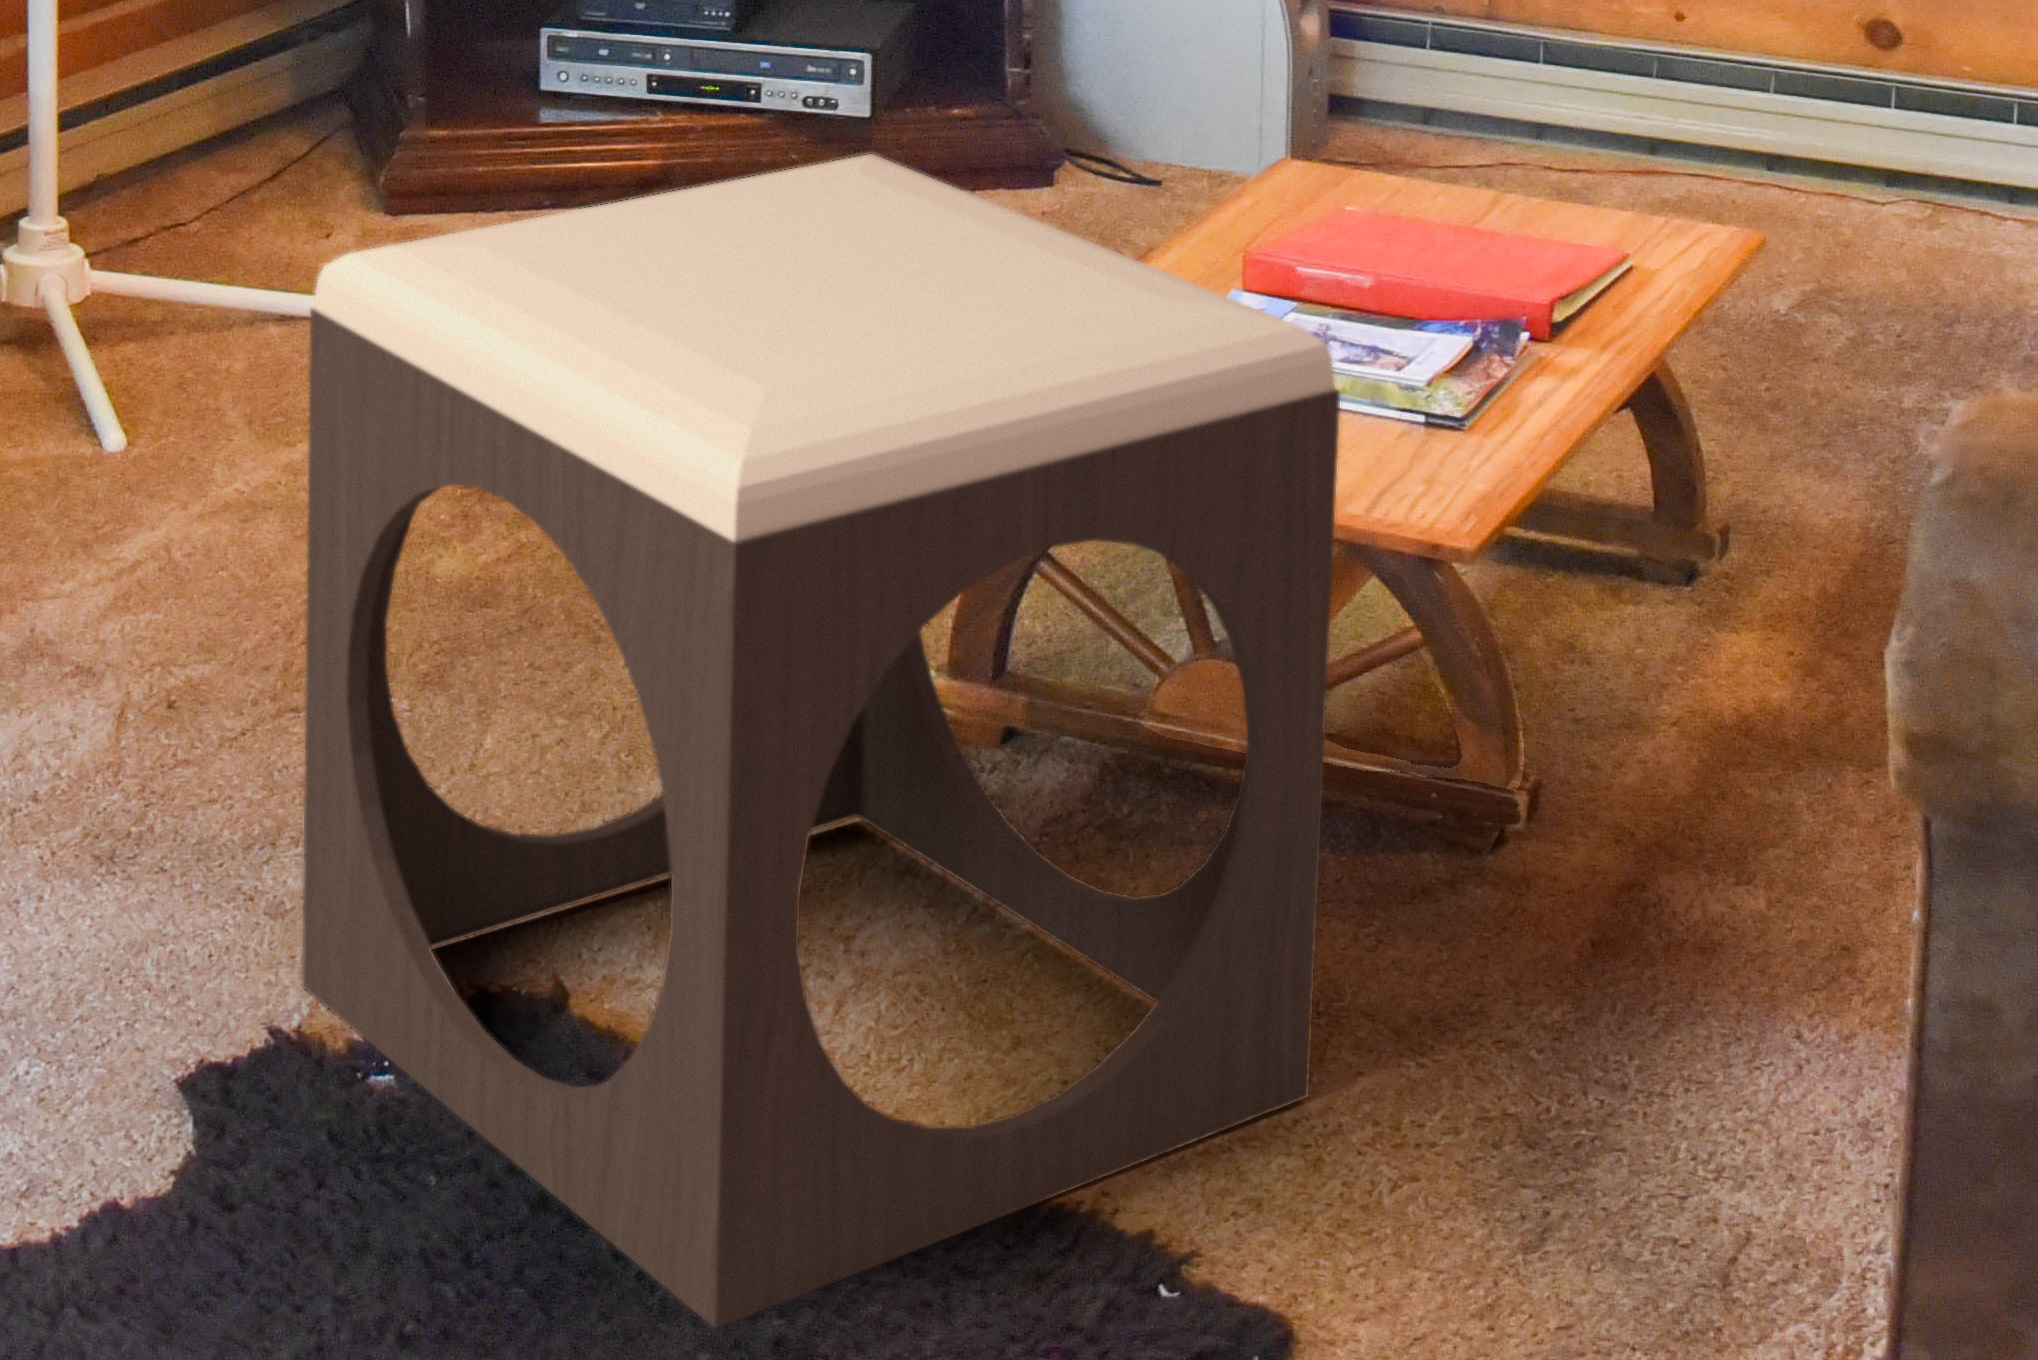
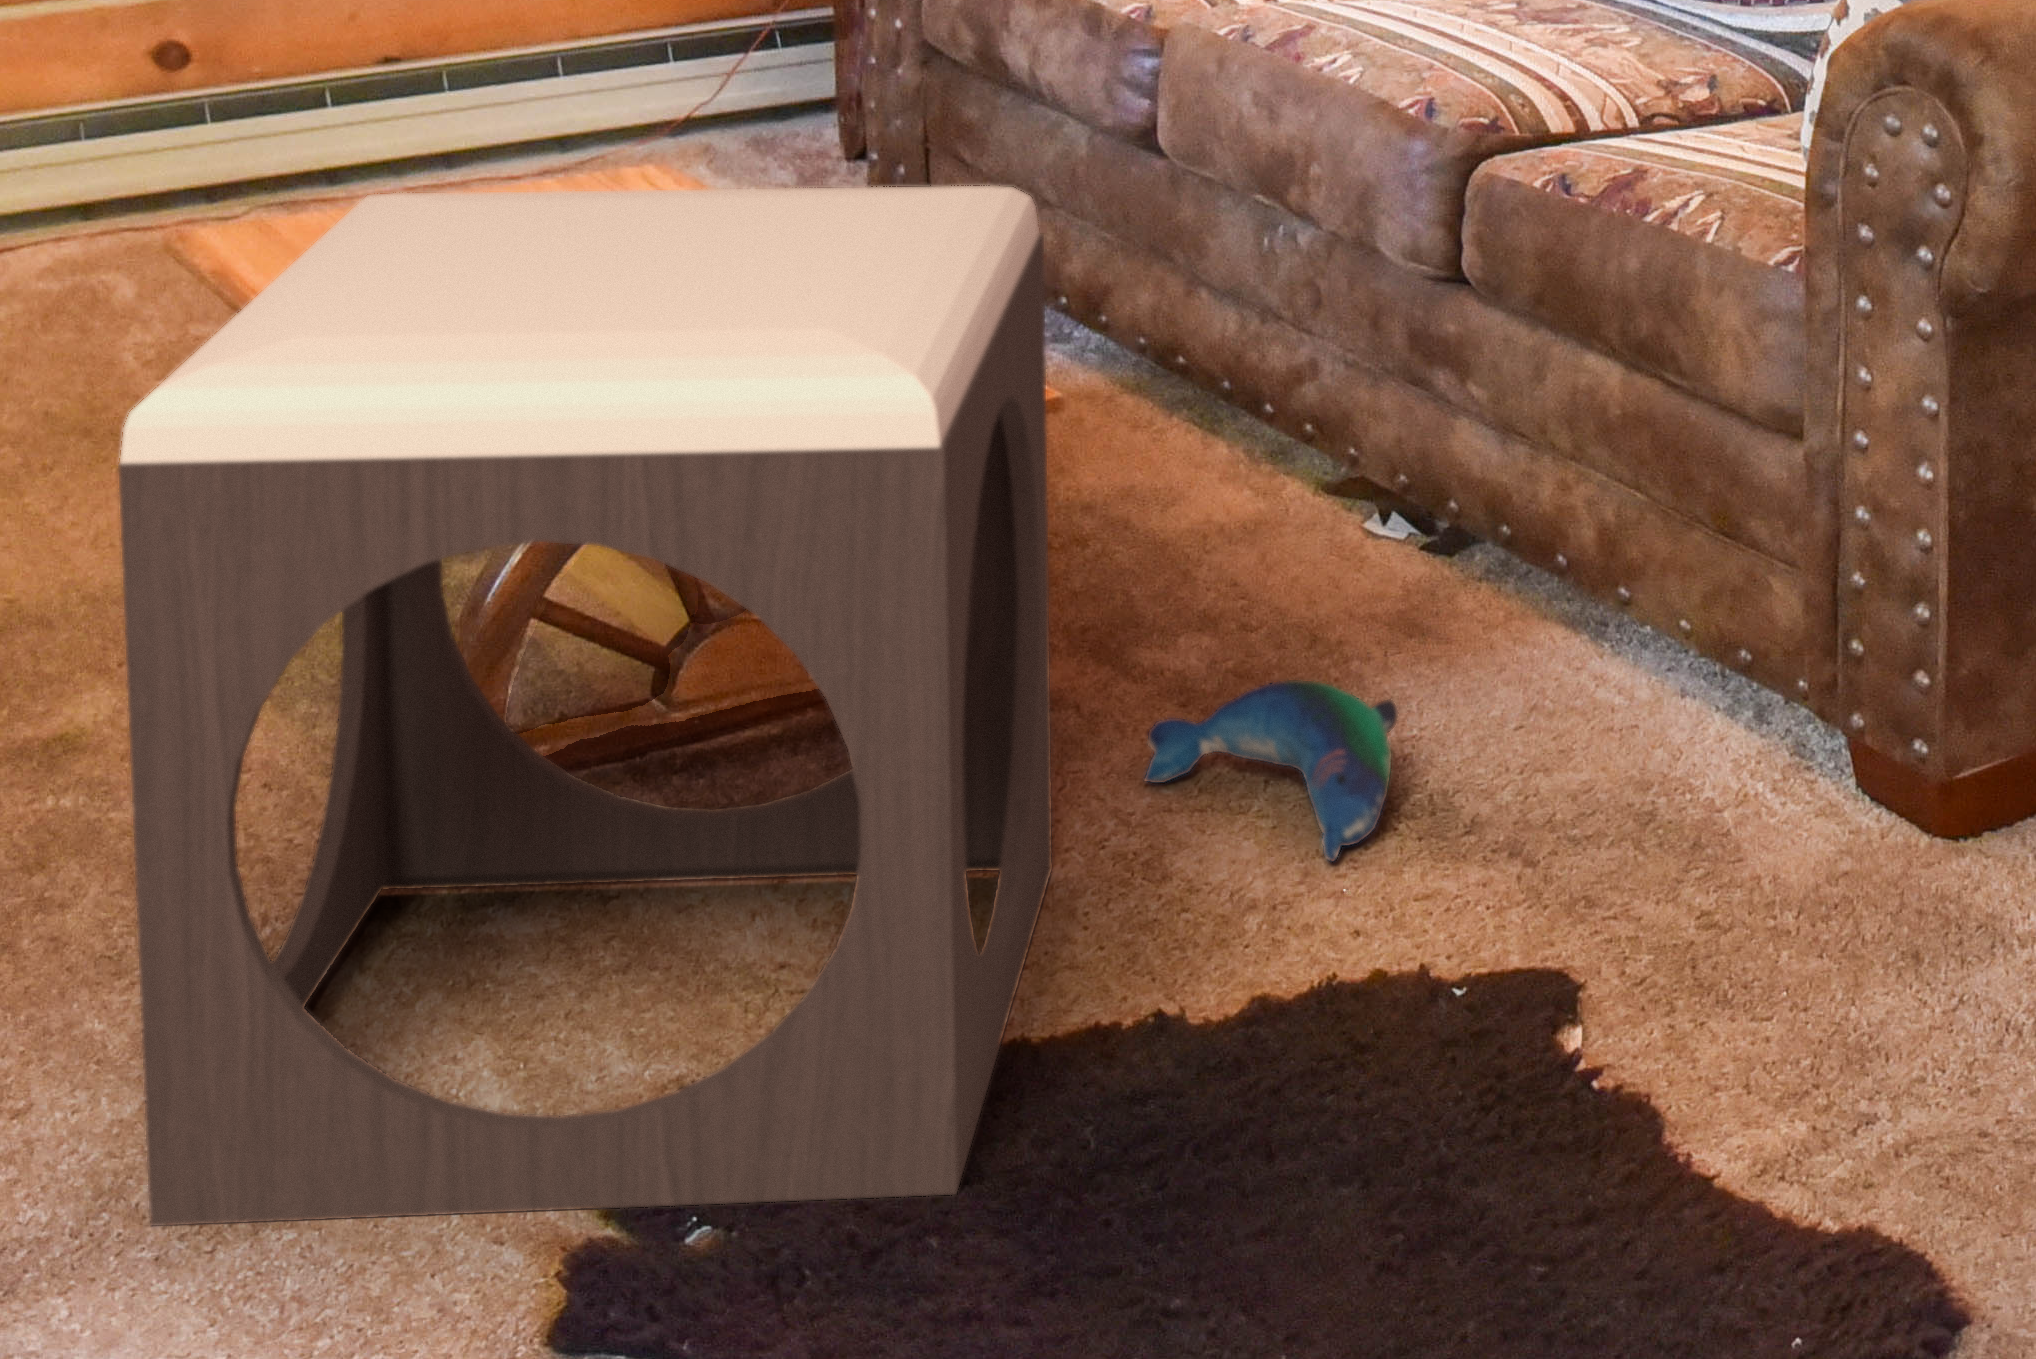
plush toy: none [1527,1006,1756,1245] -> present [1145,680,1398,861]

